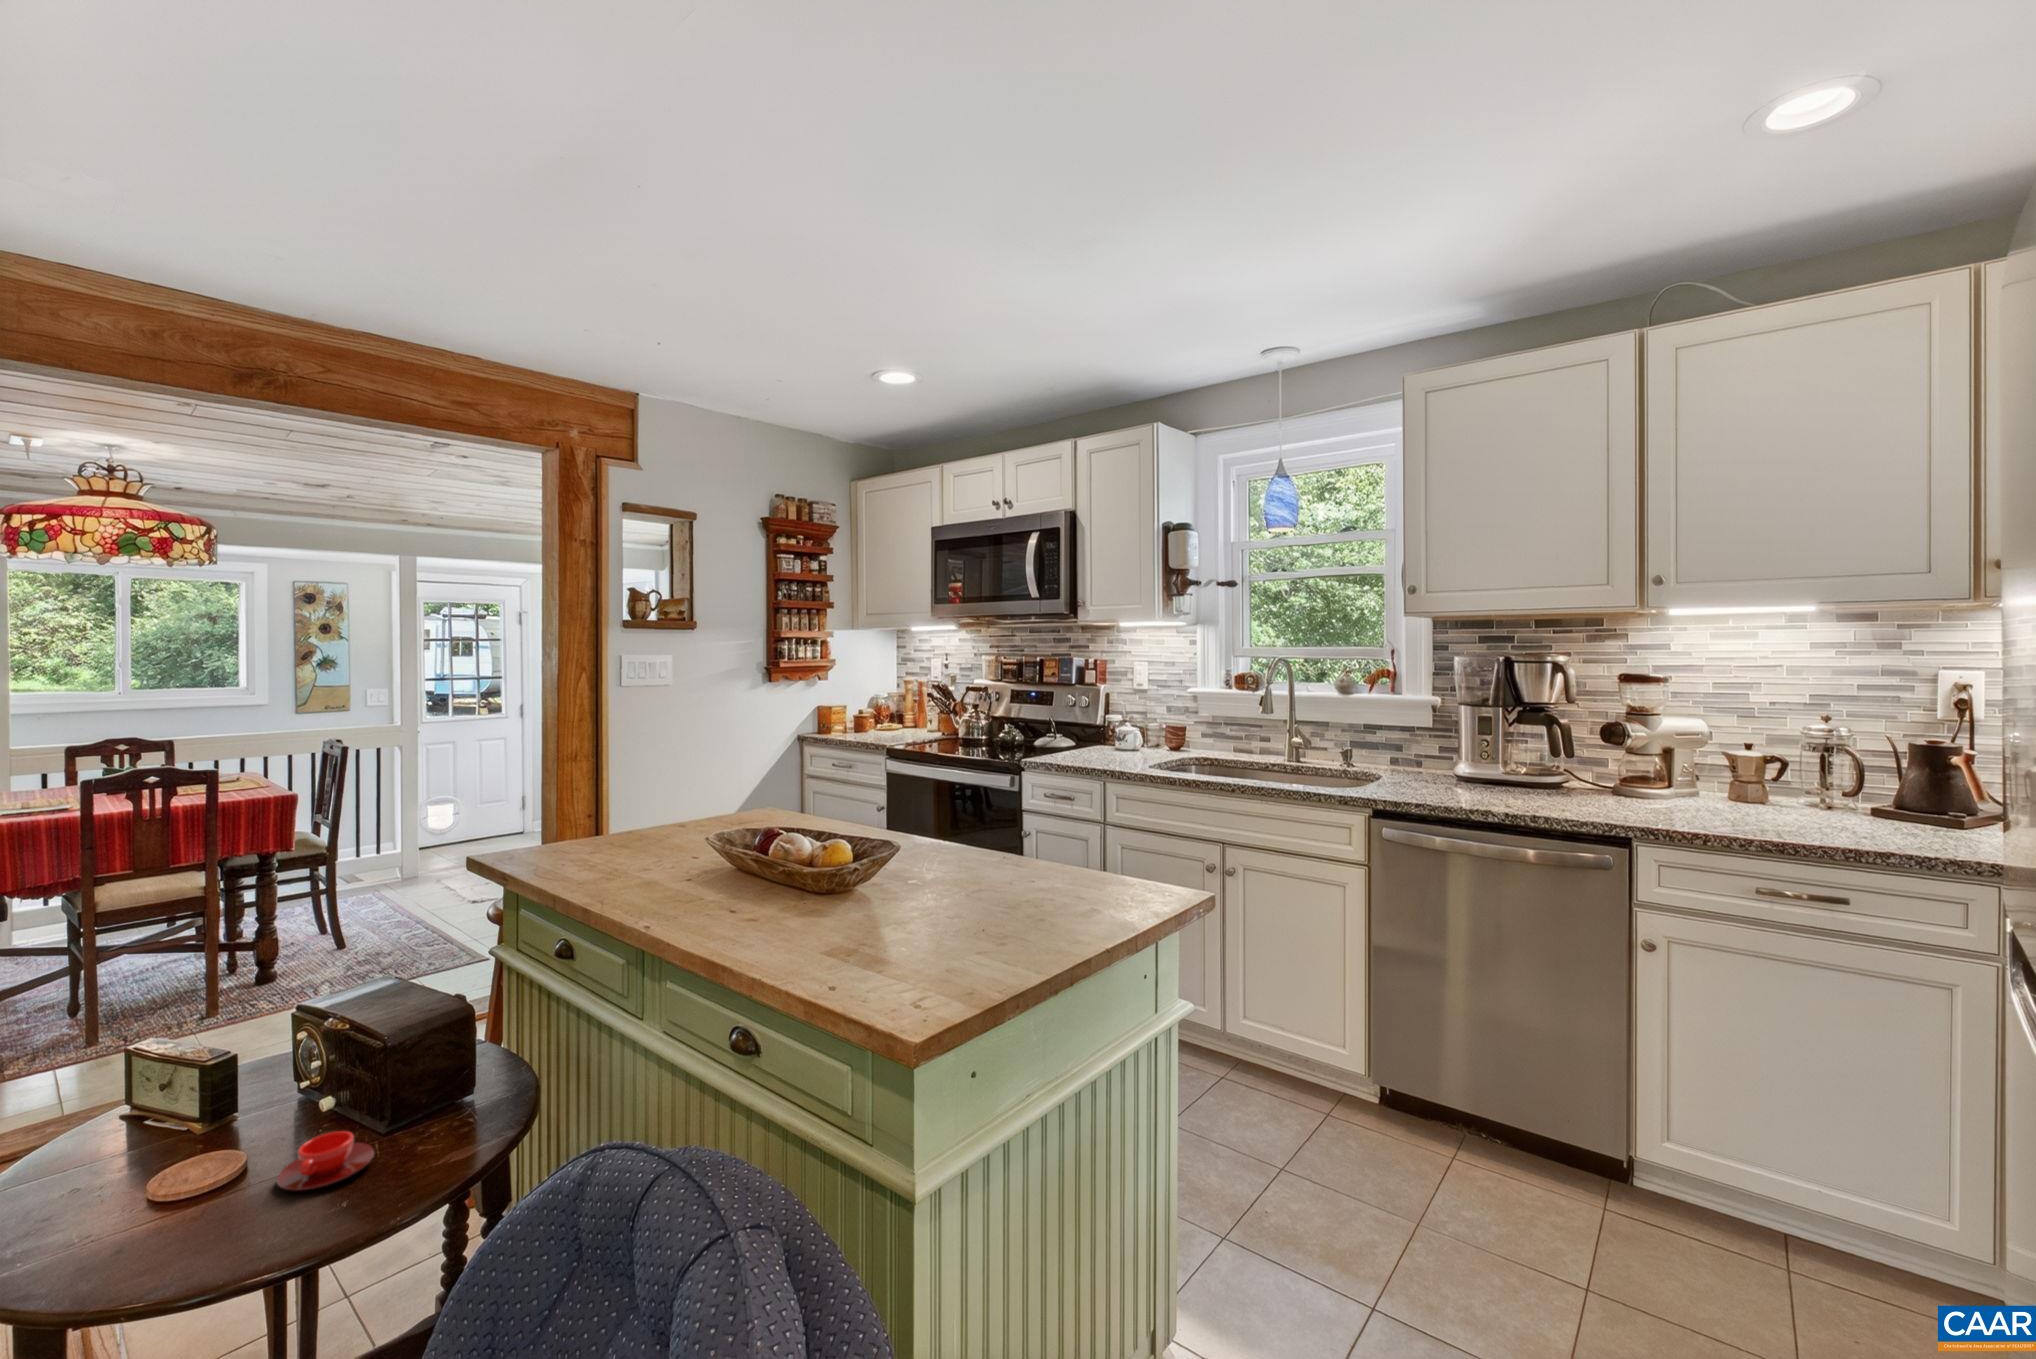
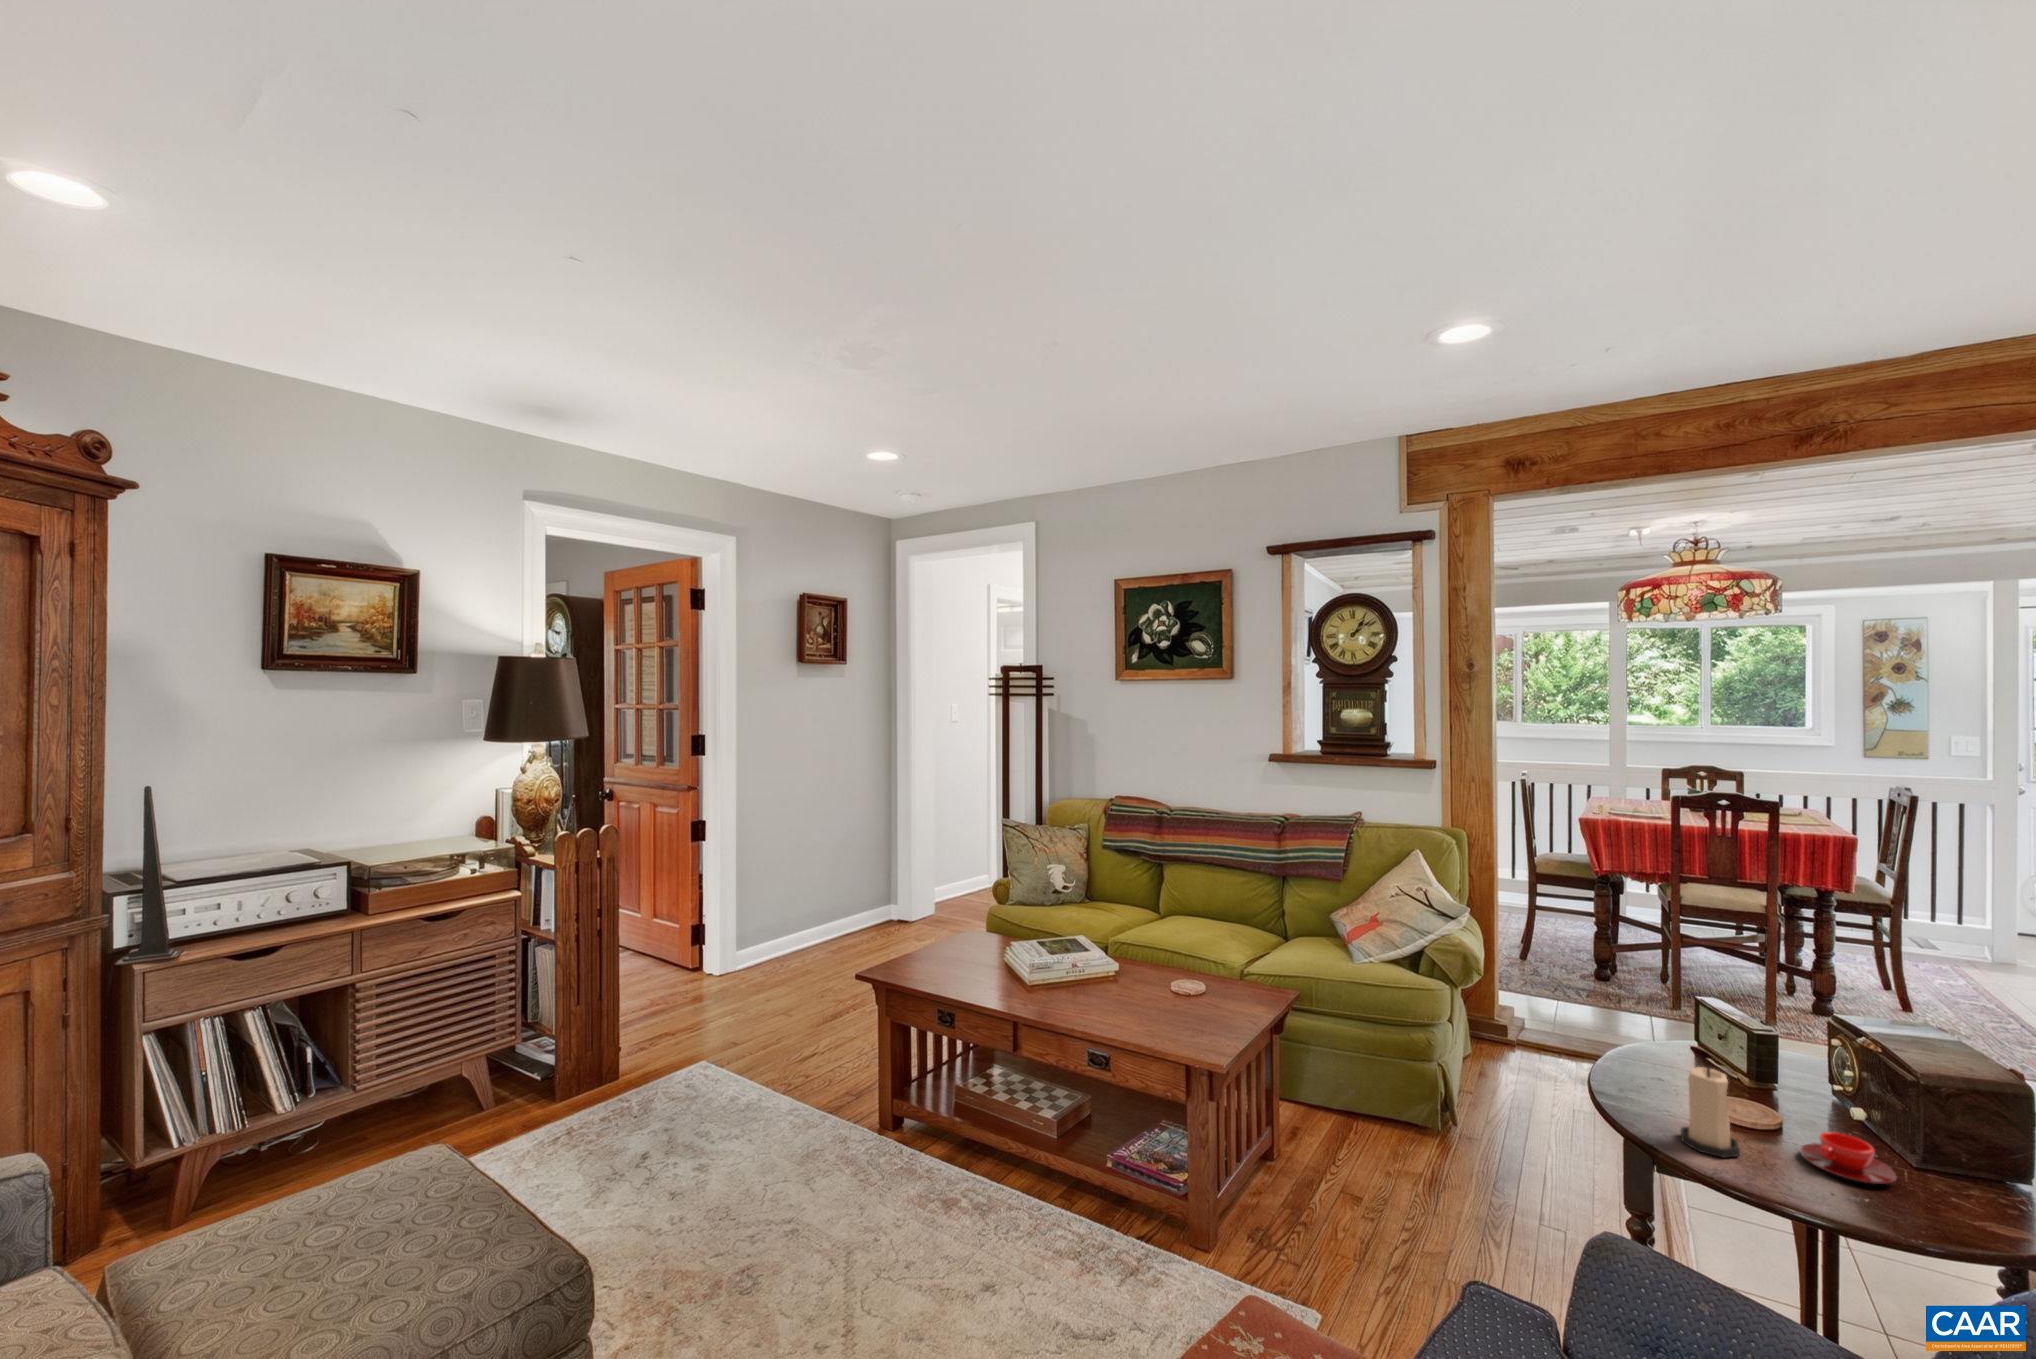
candle: none [119,1142,205,1267] -> present [1681,1067,1740,1158]

